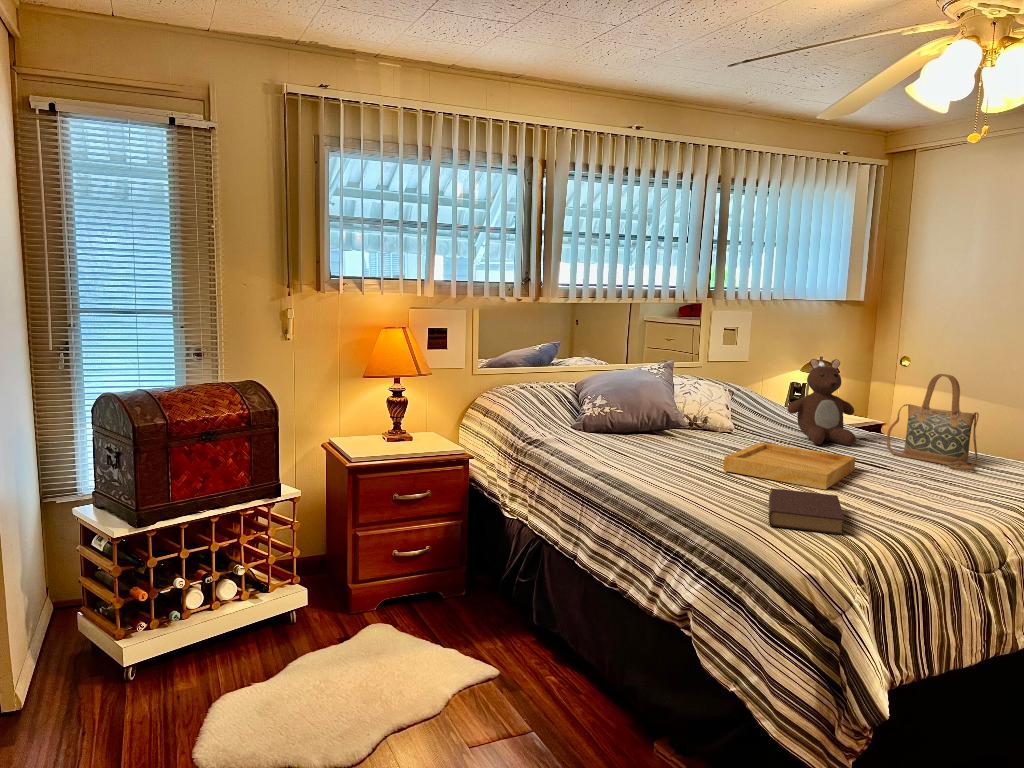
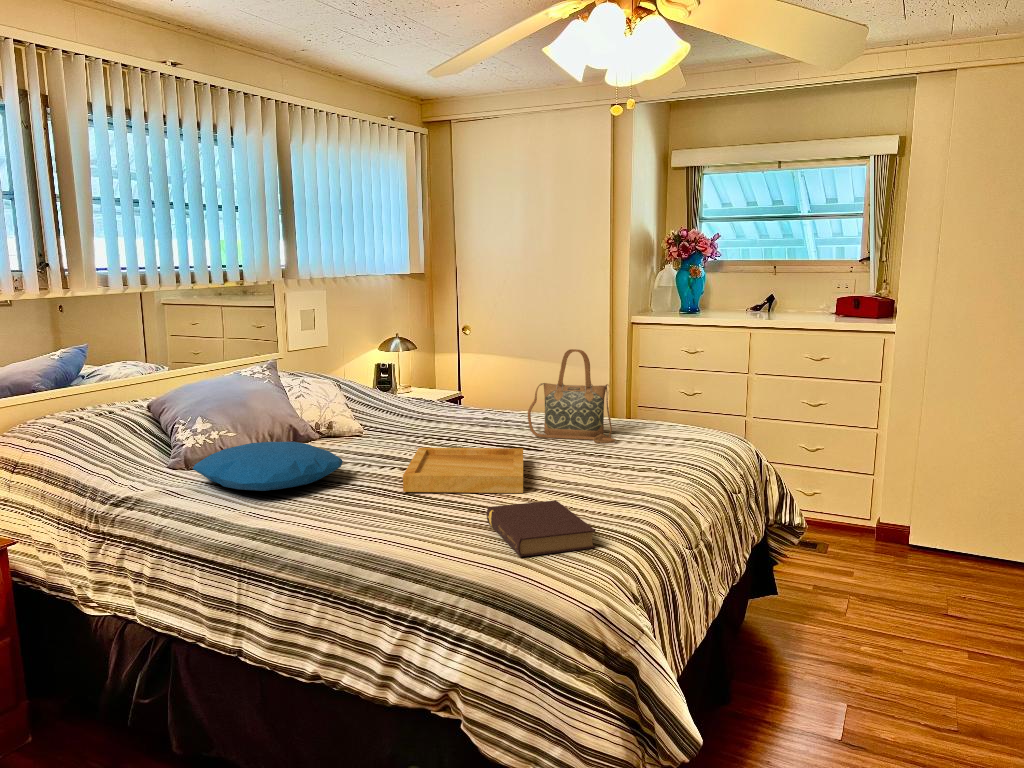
teddy bear: present [787,359,856,445] -> none [424,343,497,438]
pillow: none [582,418,689,453] -> present [193,442,343,491]

